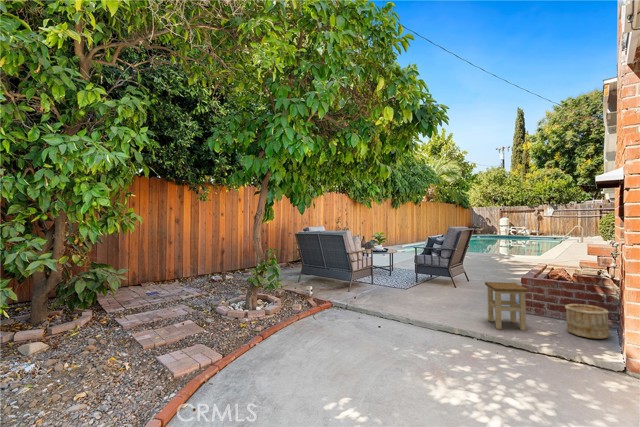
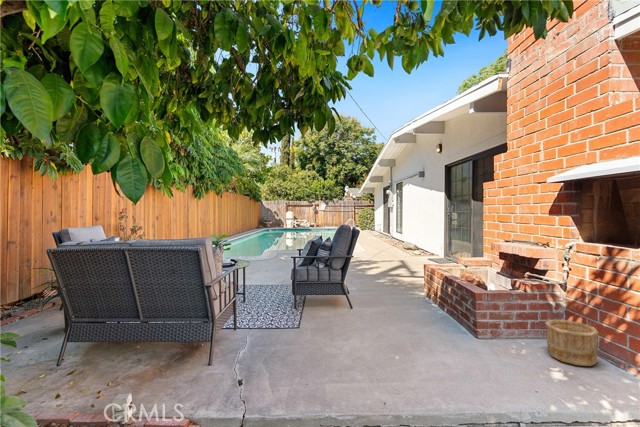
stool: present [485,282,528,330] -> none [471,305,537,386]

